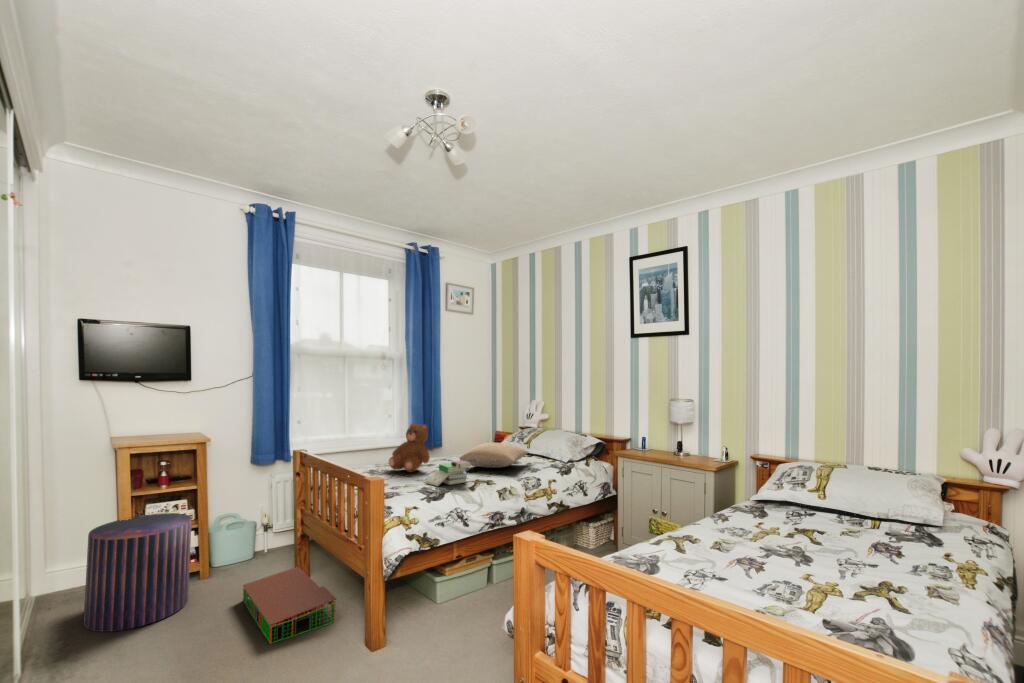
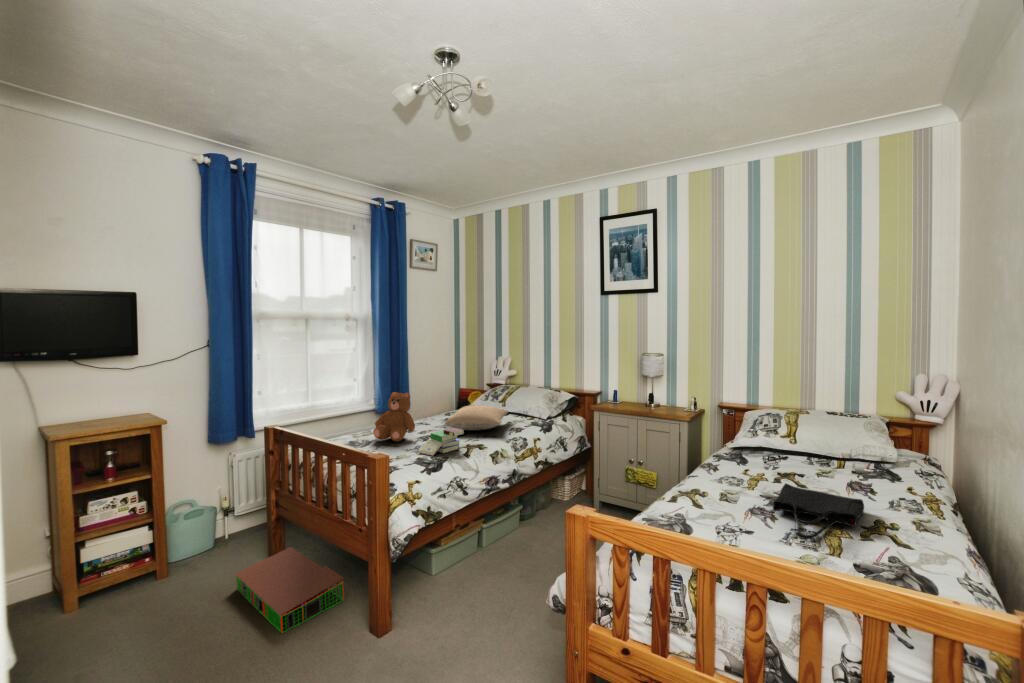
pouf: present [83,513,192,632] -> none [47,508,174,647]
tote bag: none [763,535,871,590] -> present [773,484,864,539]

